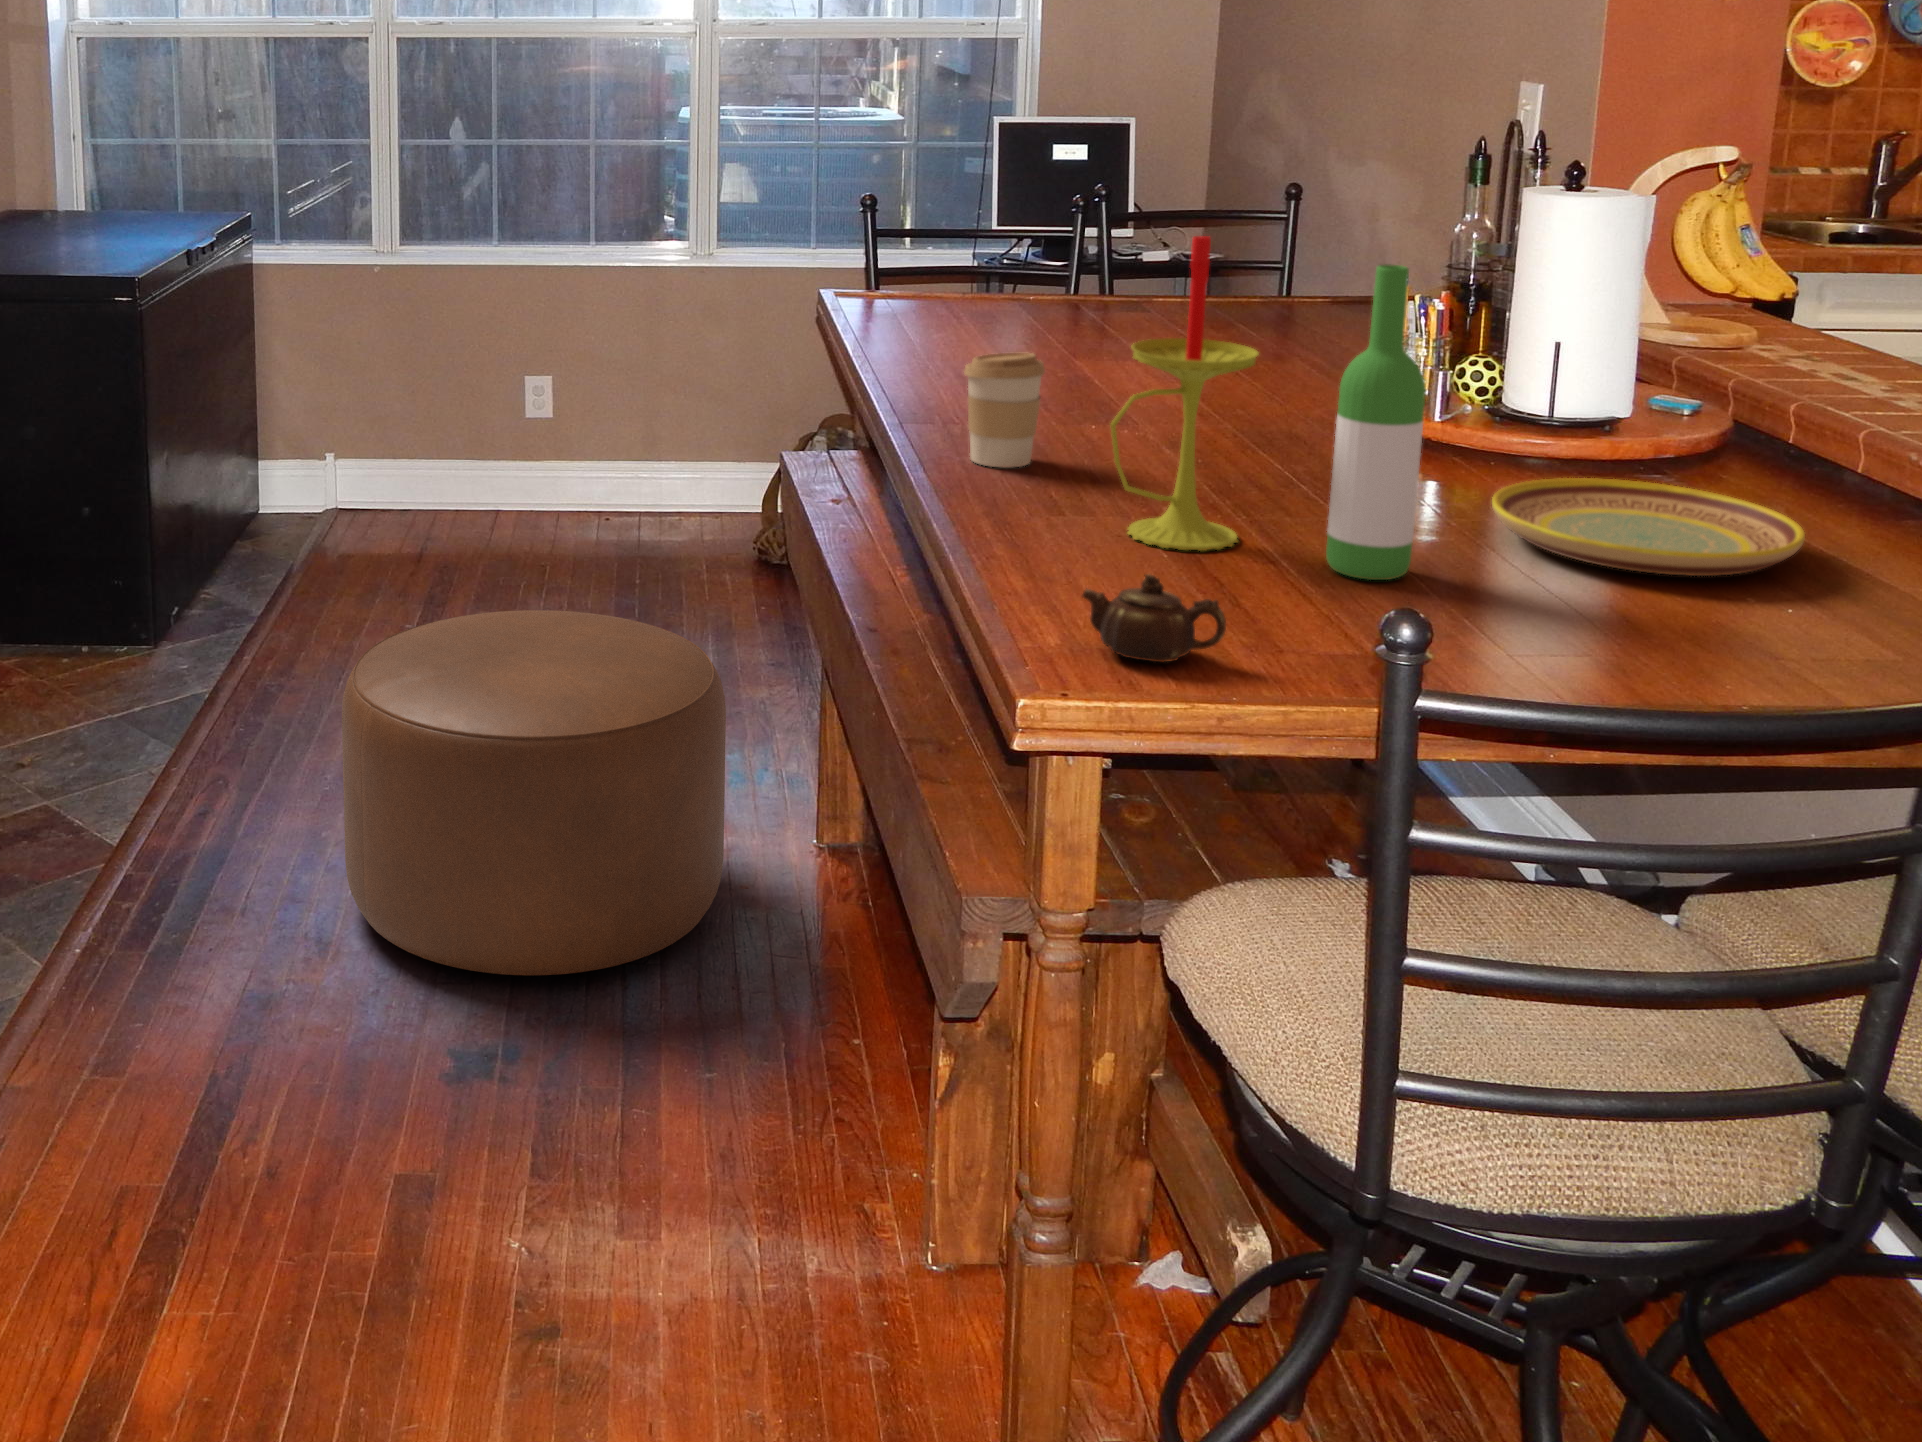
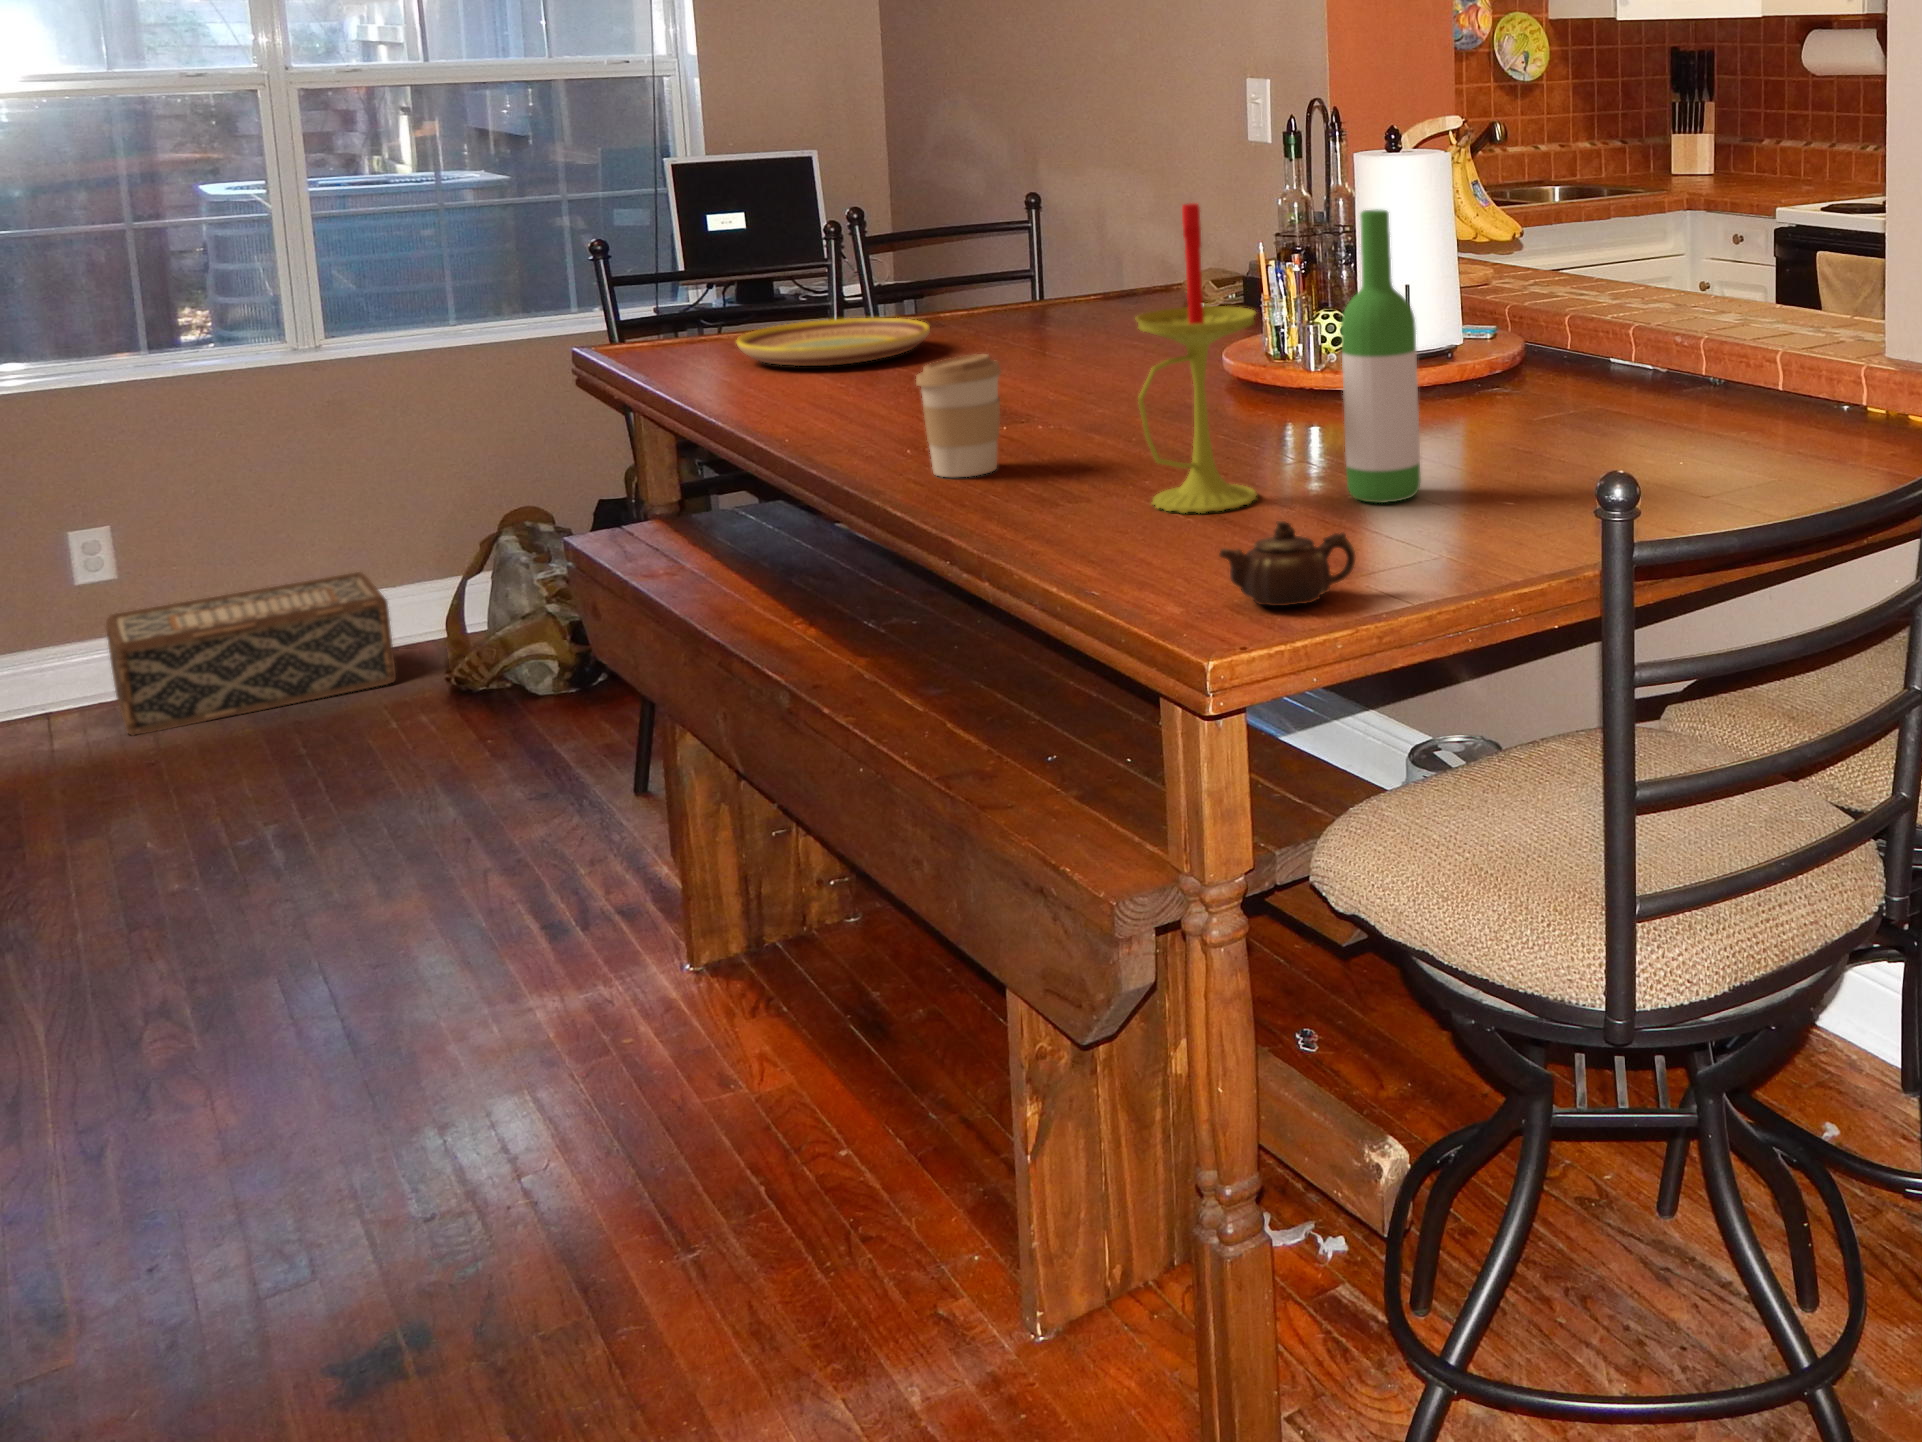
woven basket: none [528,443,718,542] -> present [106,572,396,735]
plate: present [1492,478,1805,576] -> present [737,318,930,366]
ottoman: present [342,610,726,975] -> none [37,769,614,1270]

